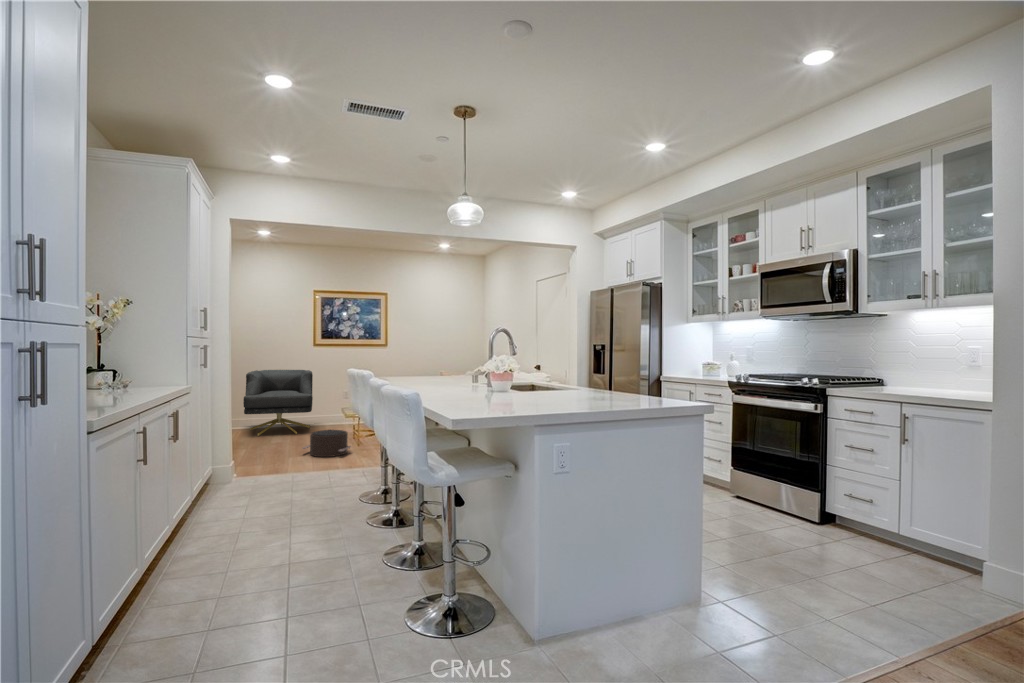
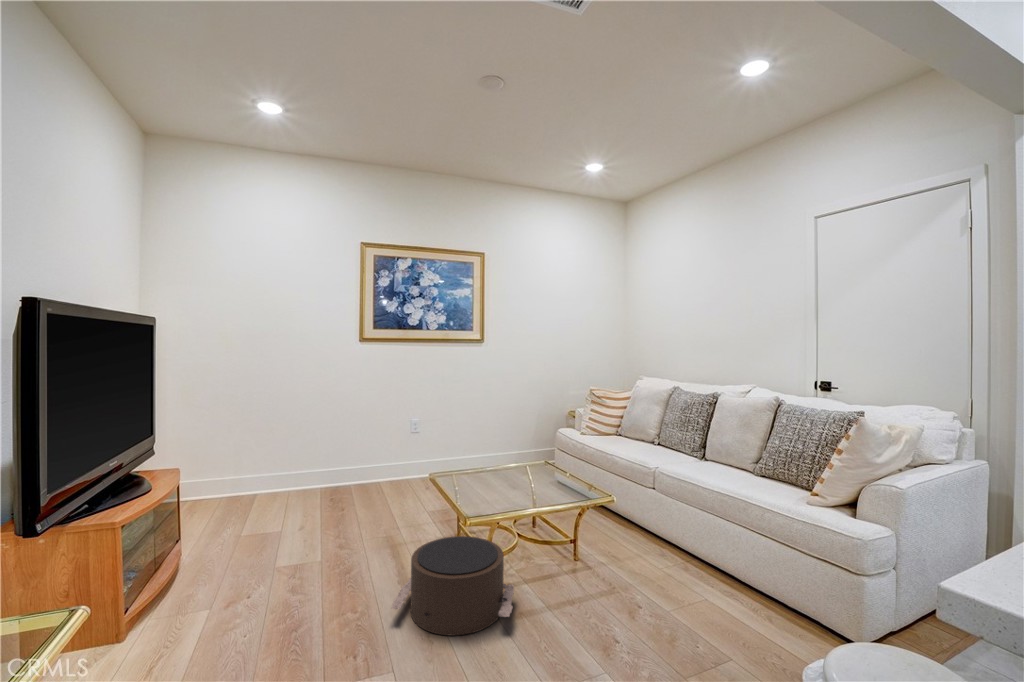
armchair: present [243,370,313,436] -> none [225,386,372,536]

